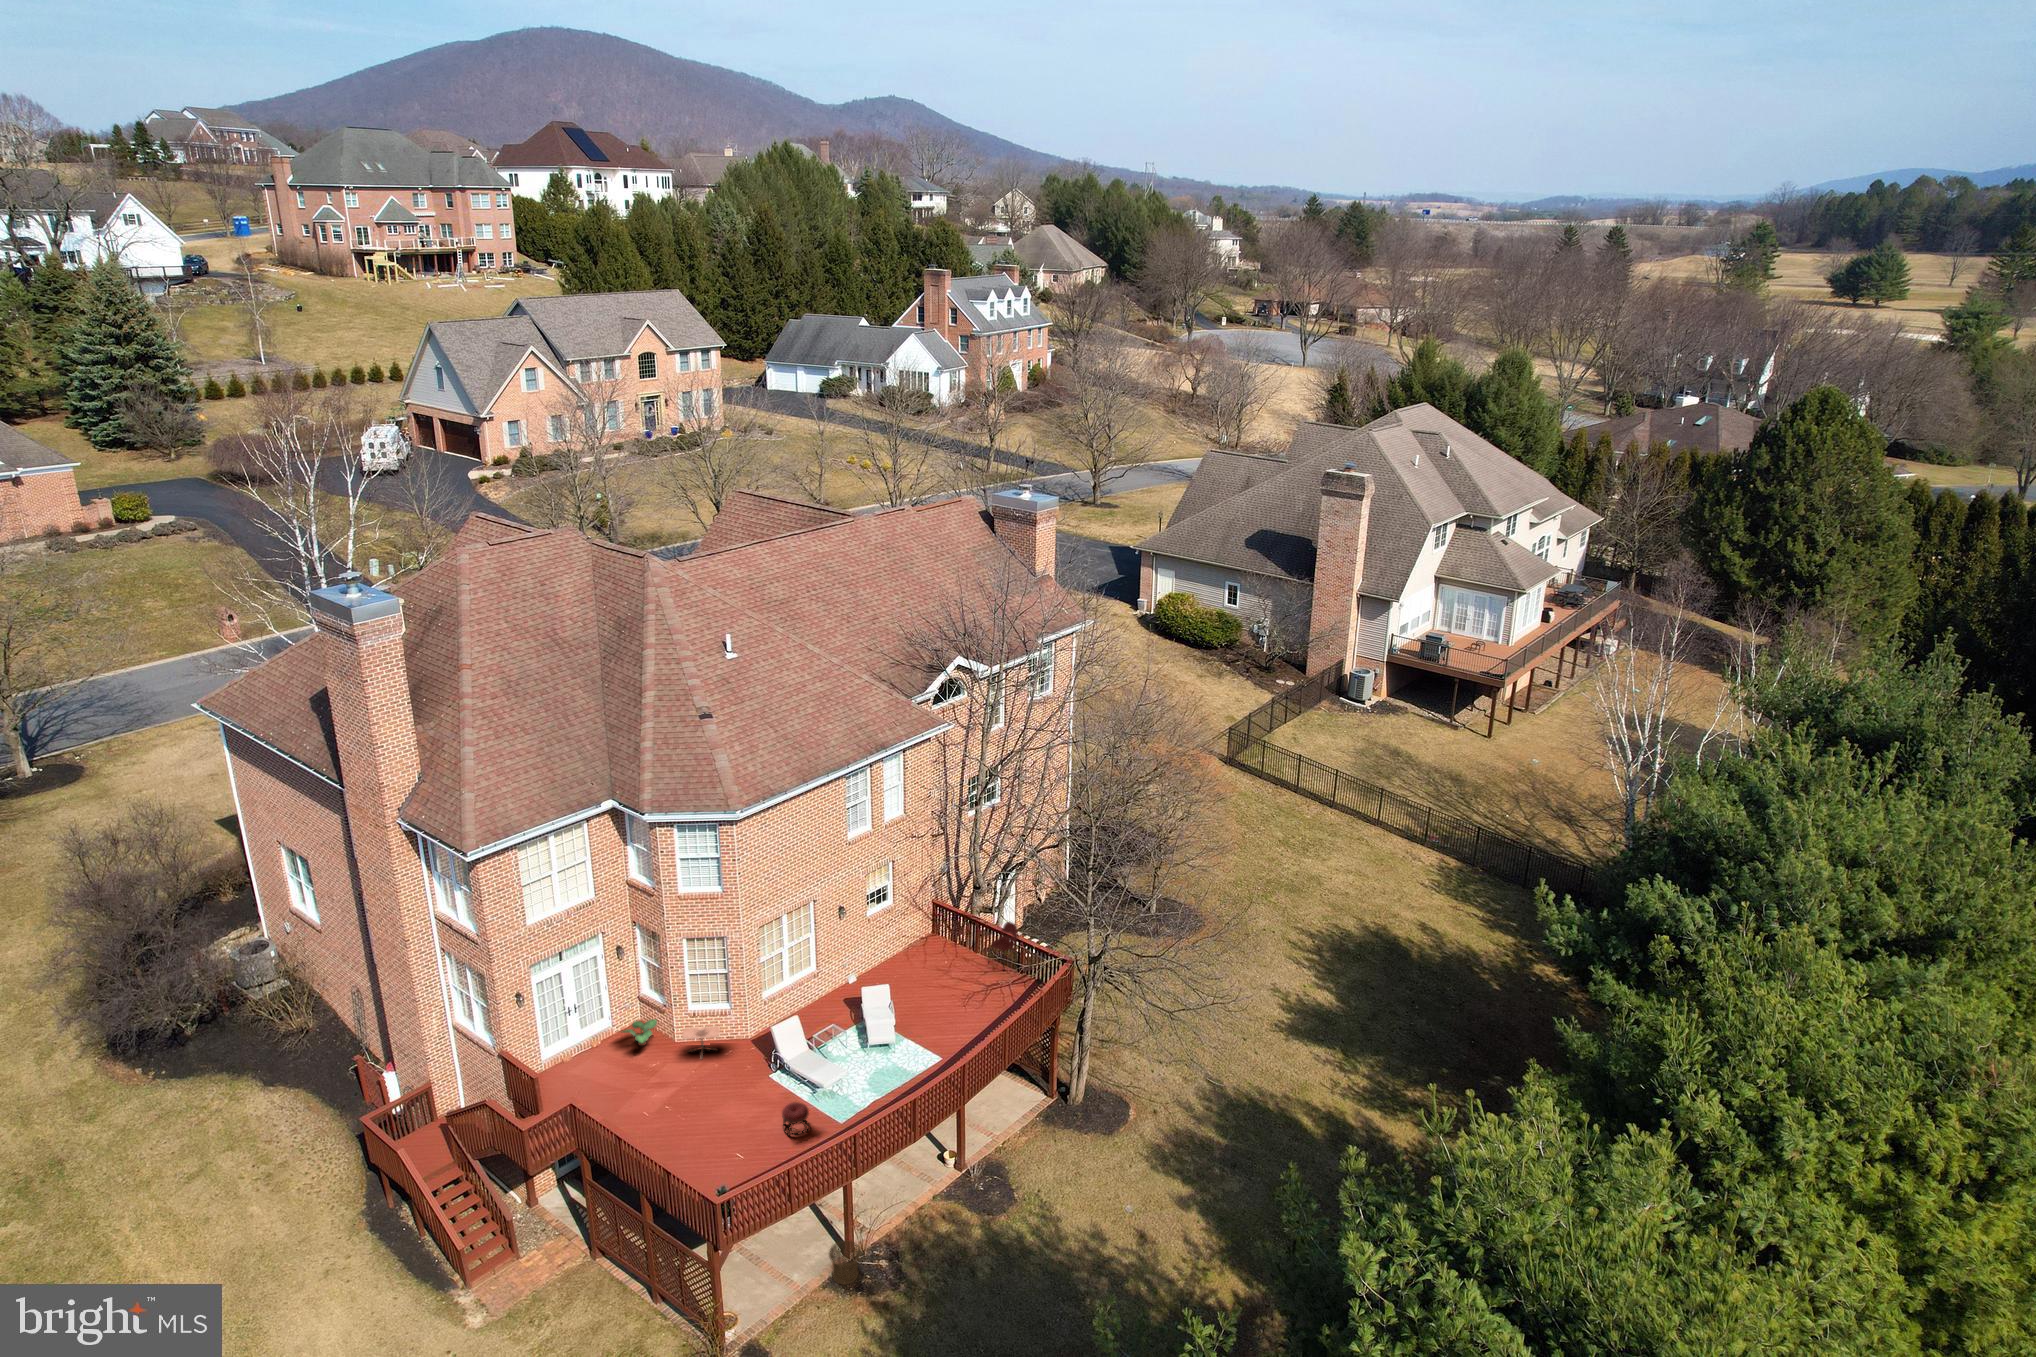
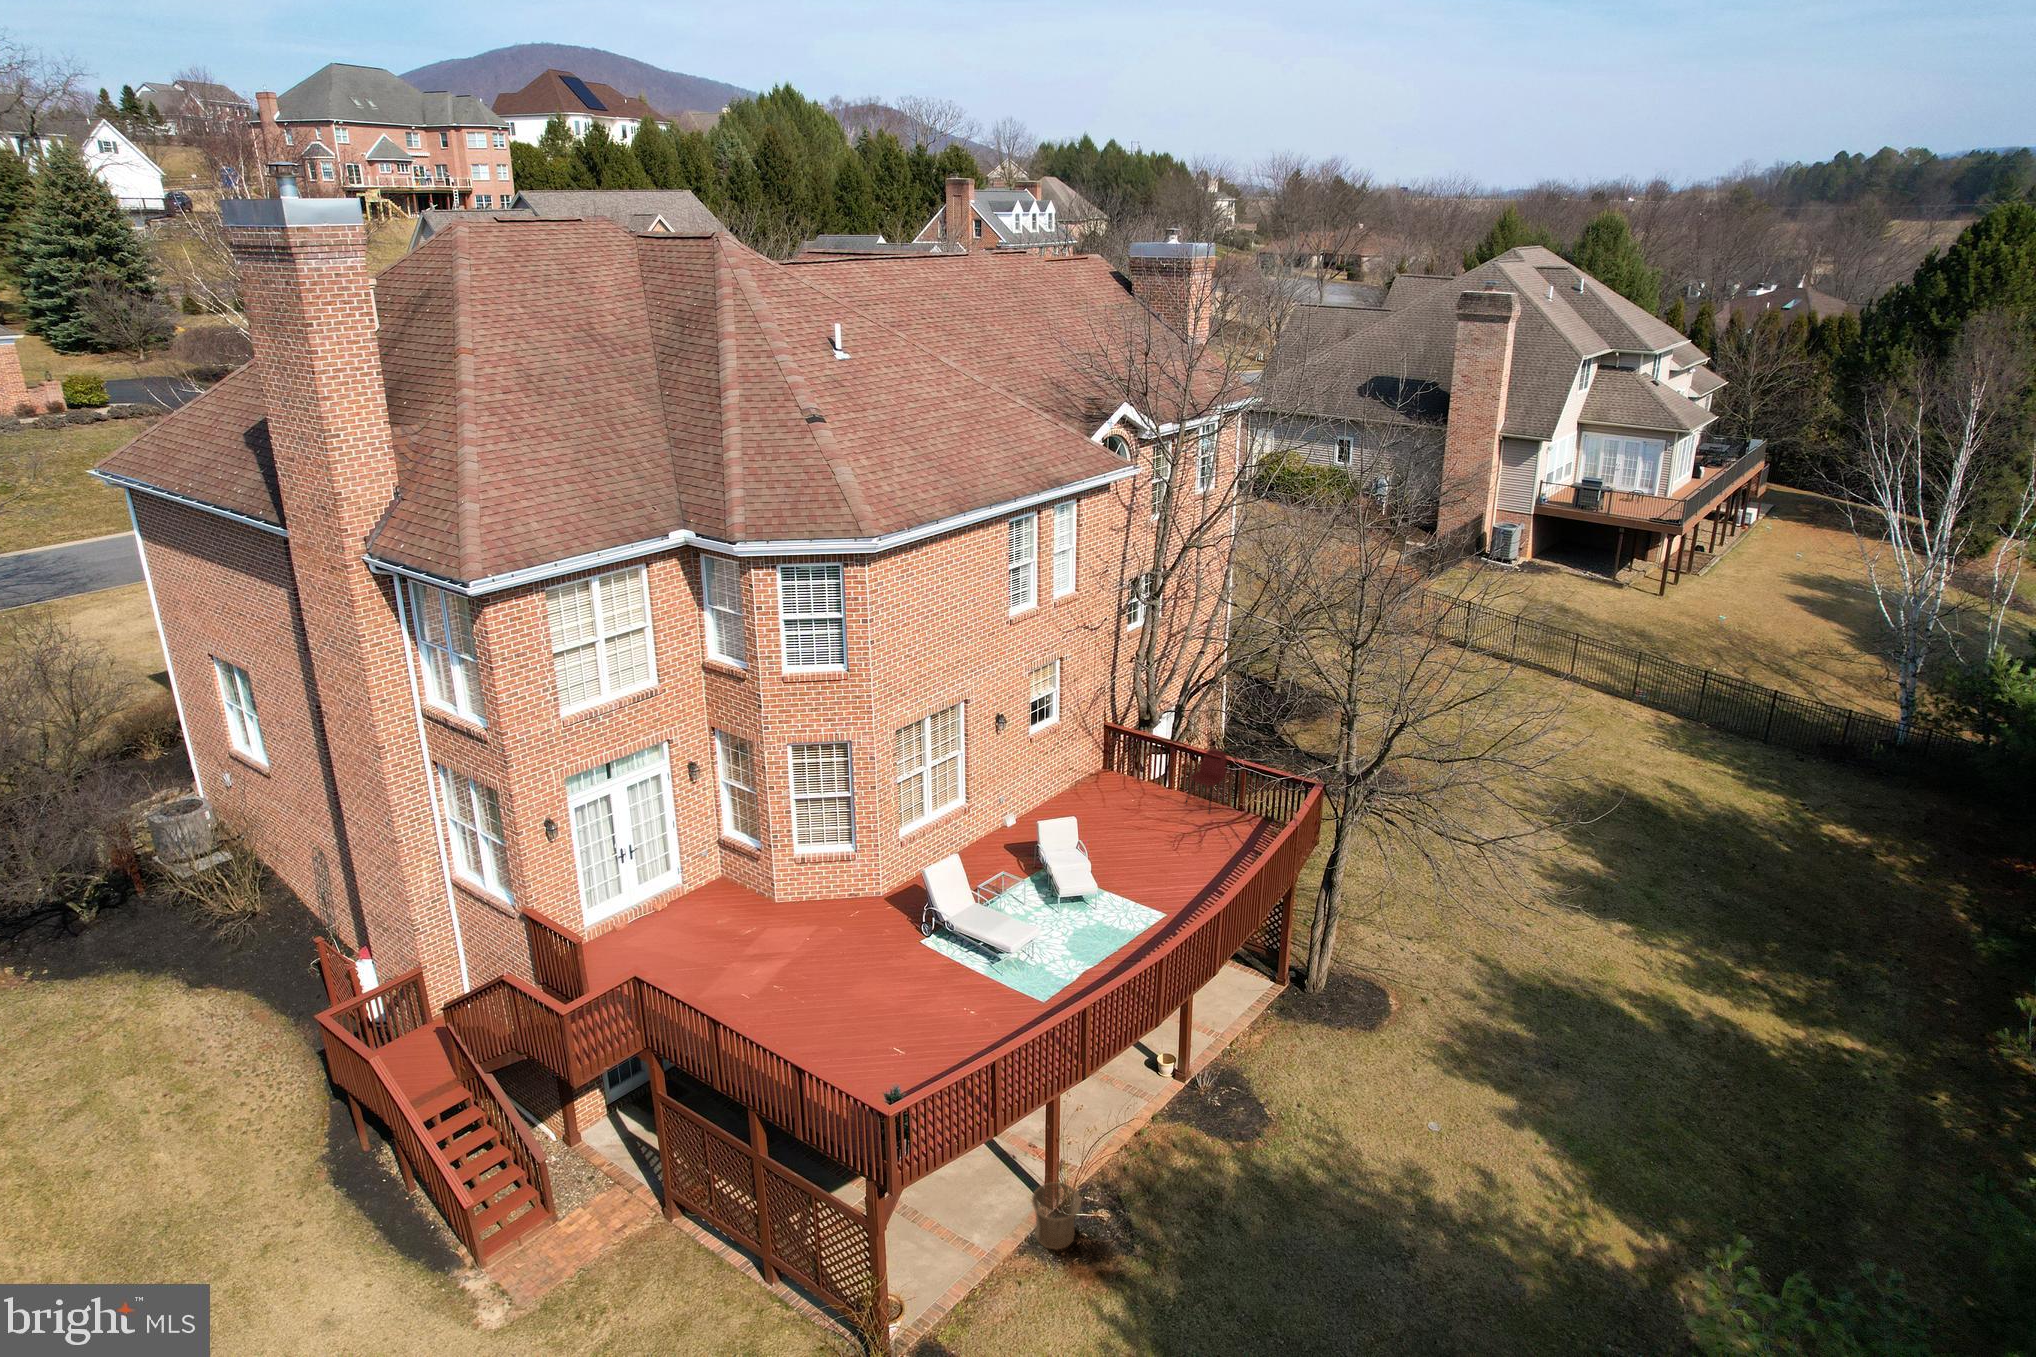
potted plant: present [622,1019,657,1046] -> none [695,870,749,908]
side table: present [682,1026,720,1053] -> none [789,877,843,925]
ottoman: present [782,1102,809,1136] -> none [957,974,998,1025]

